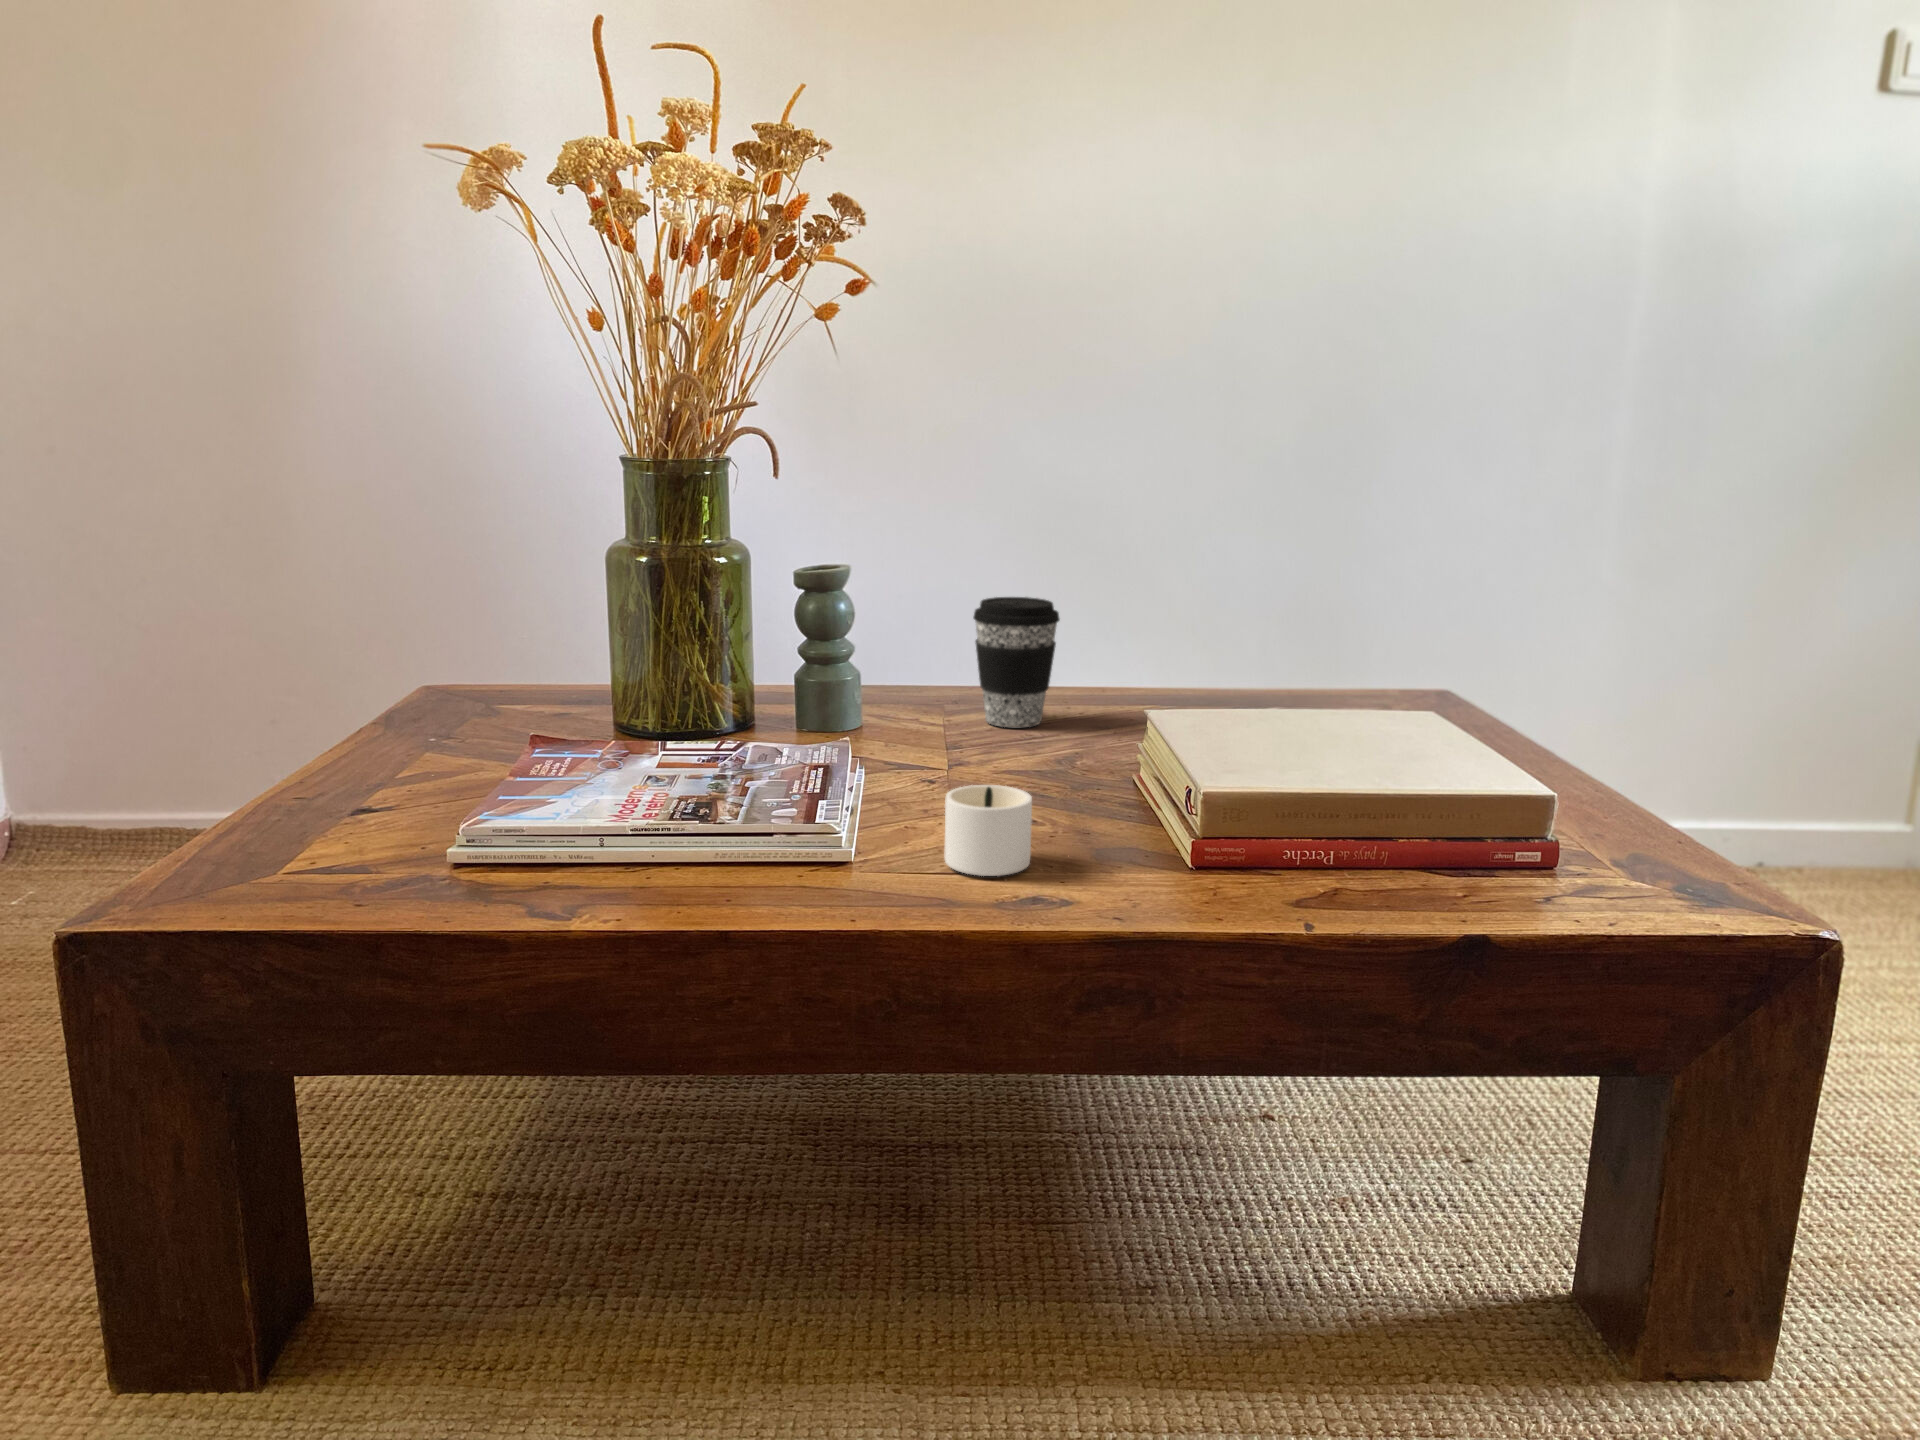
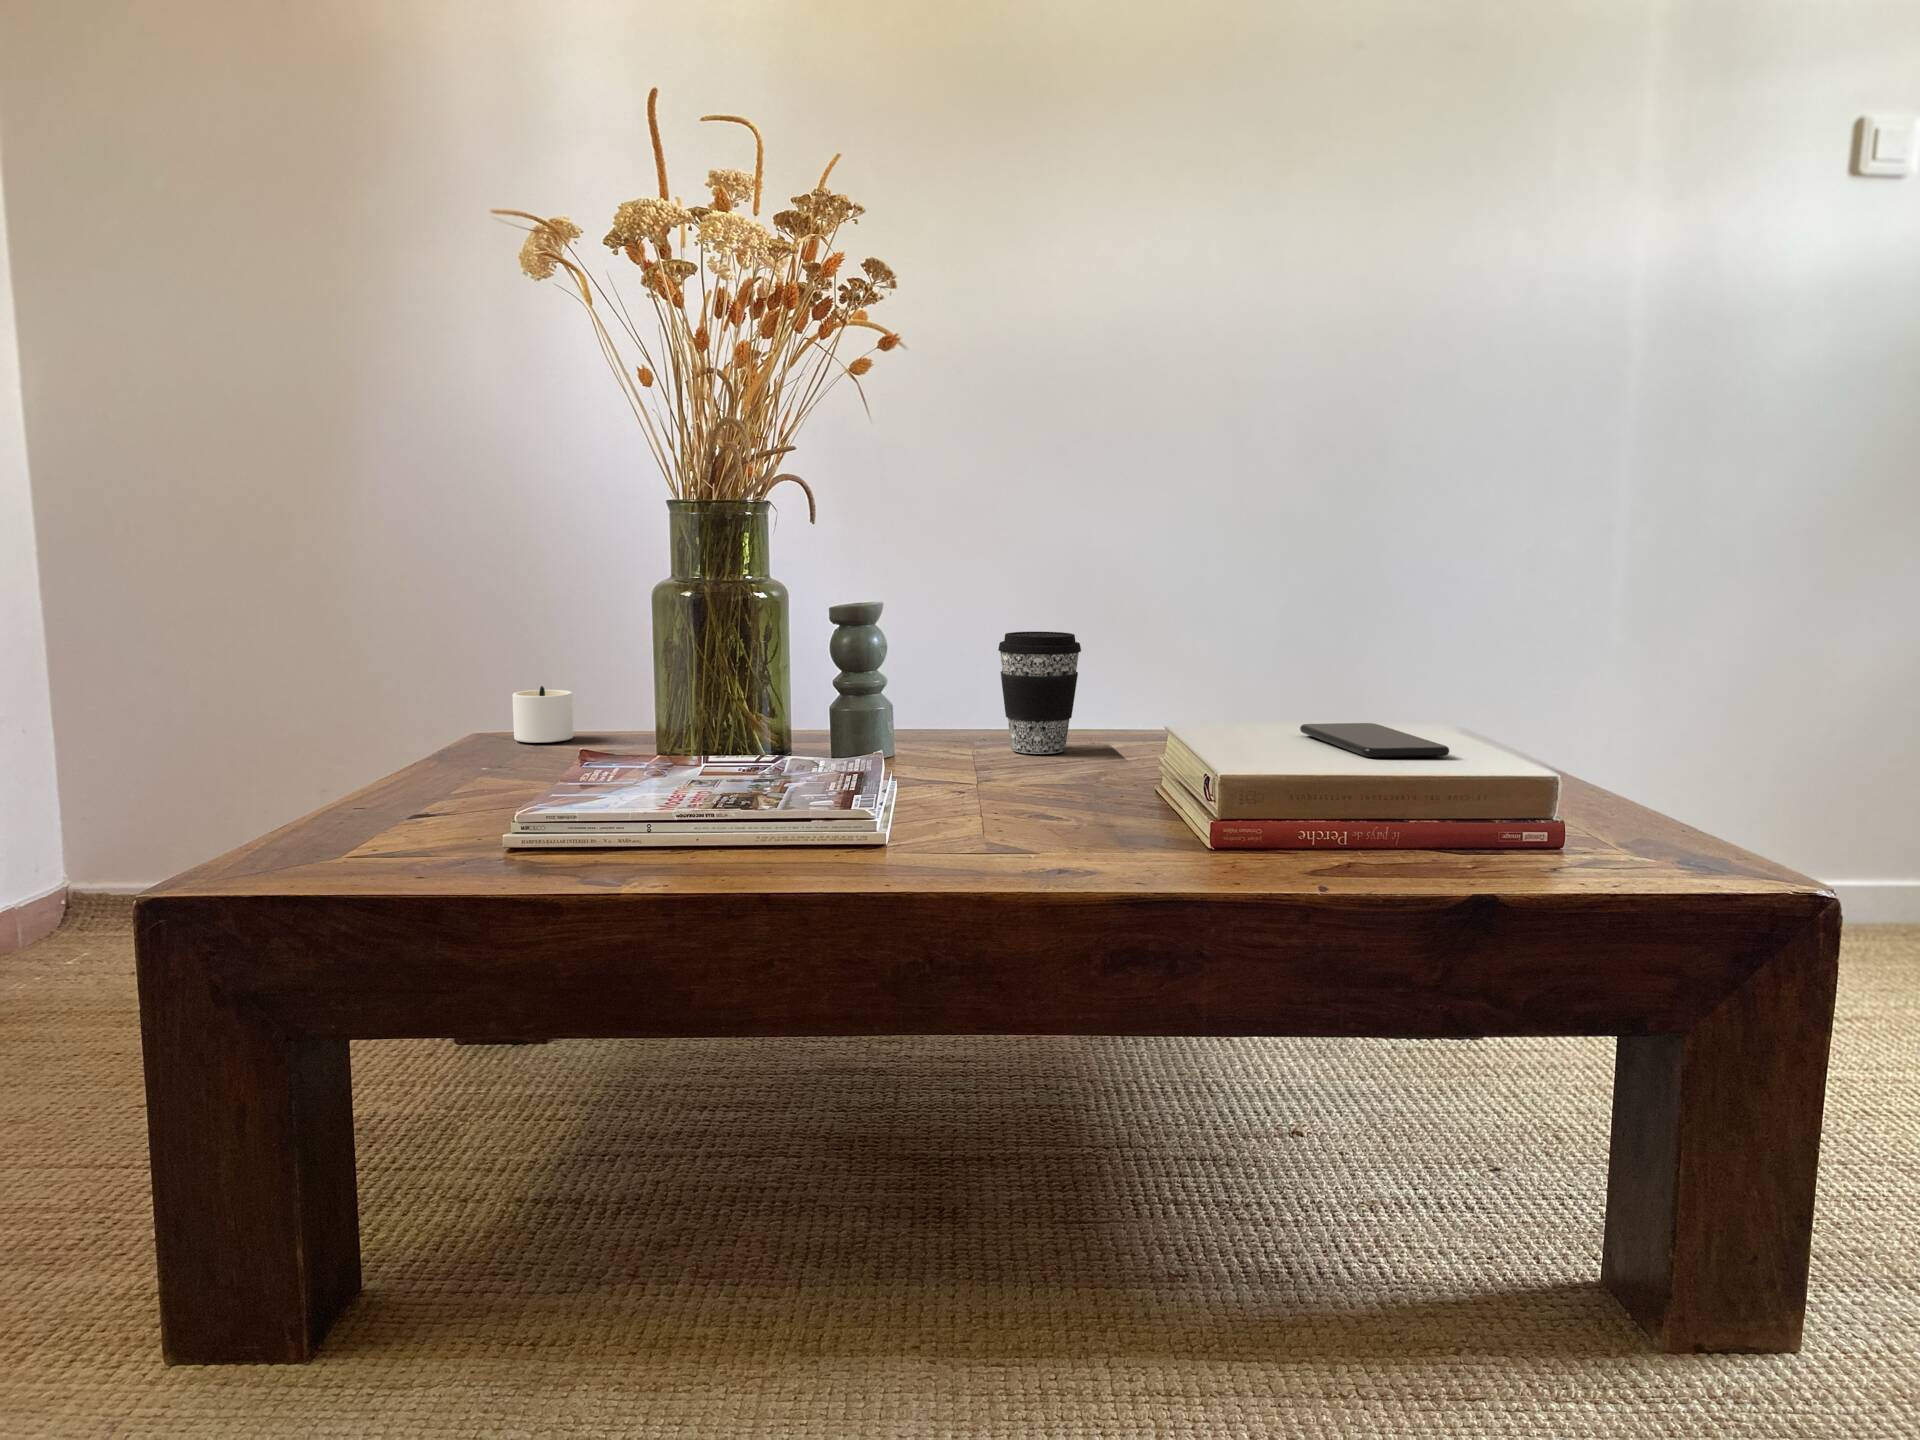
smartphone: none [1287,717,1443,770] -> present [1300,723,1449,758]
candle: present [945,785,1032,876] -> present [513,686,573,743]

